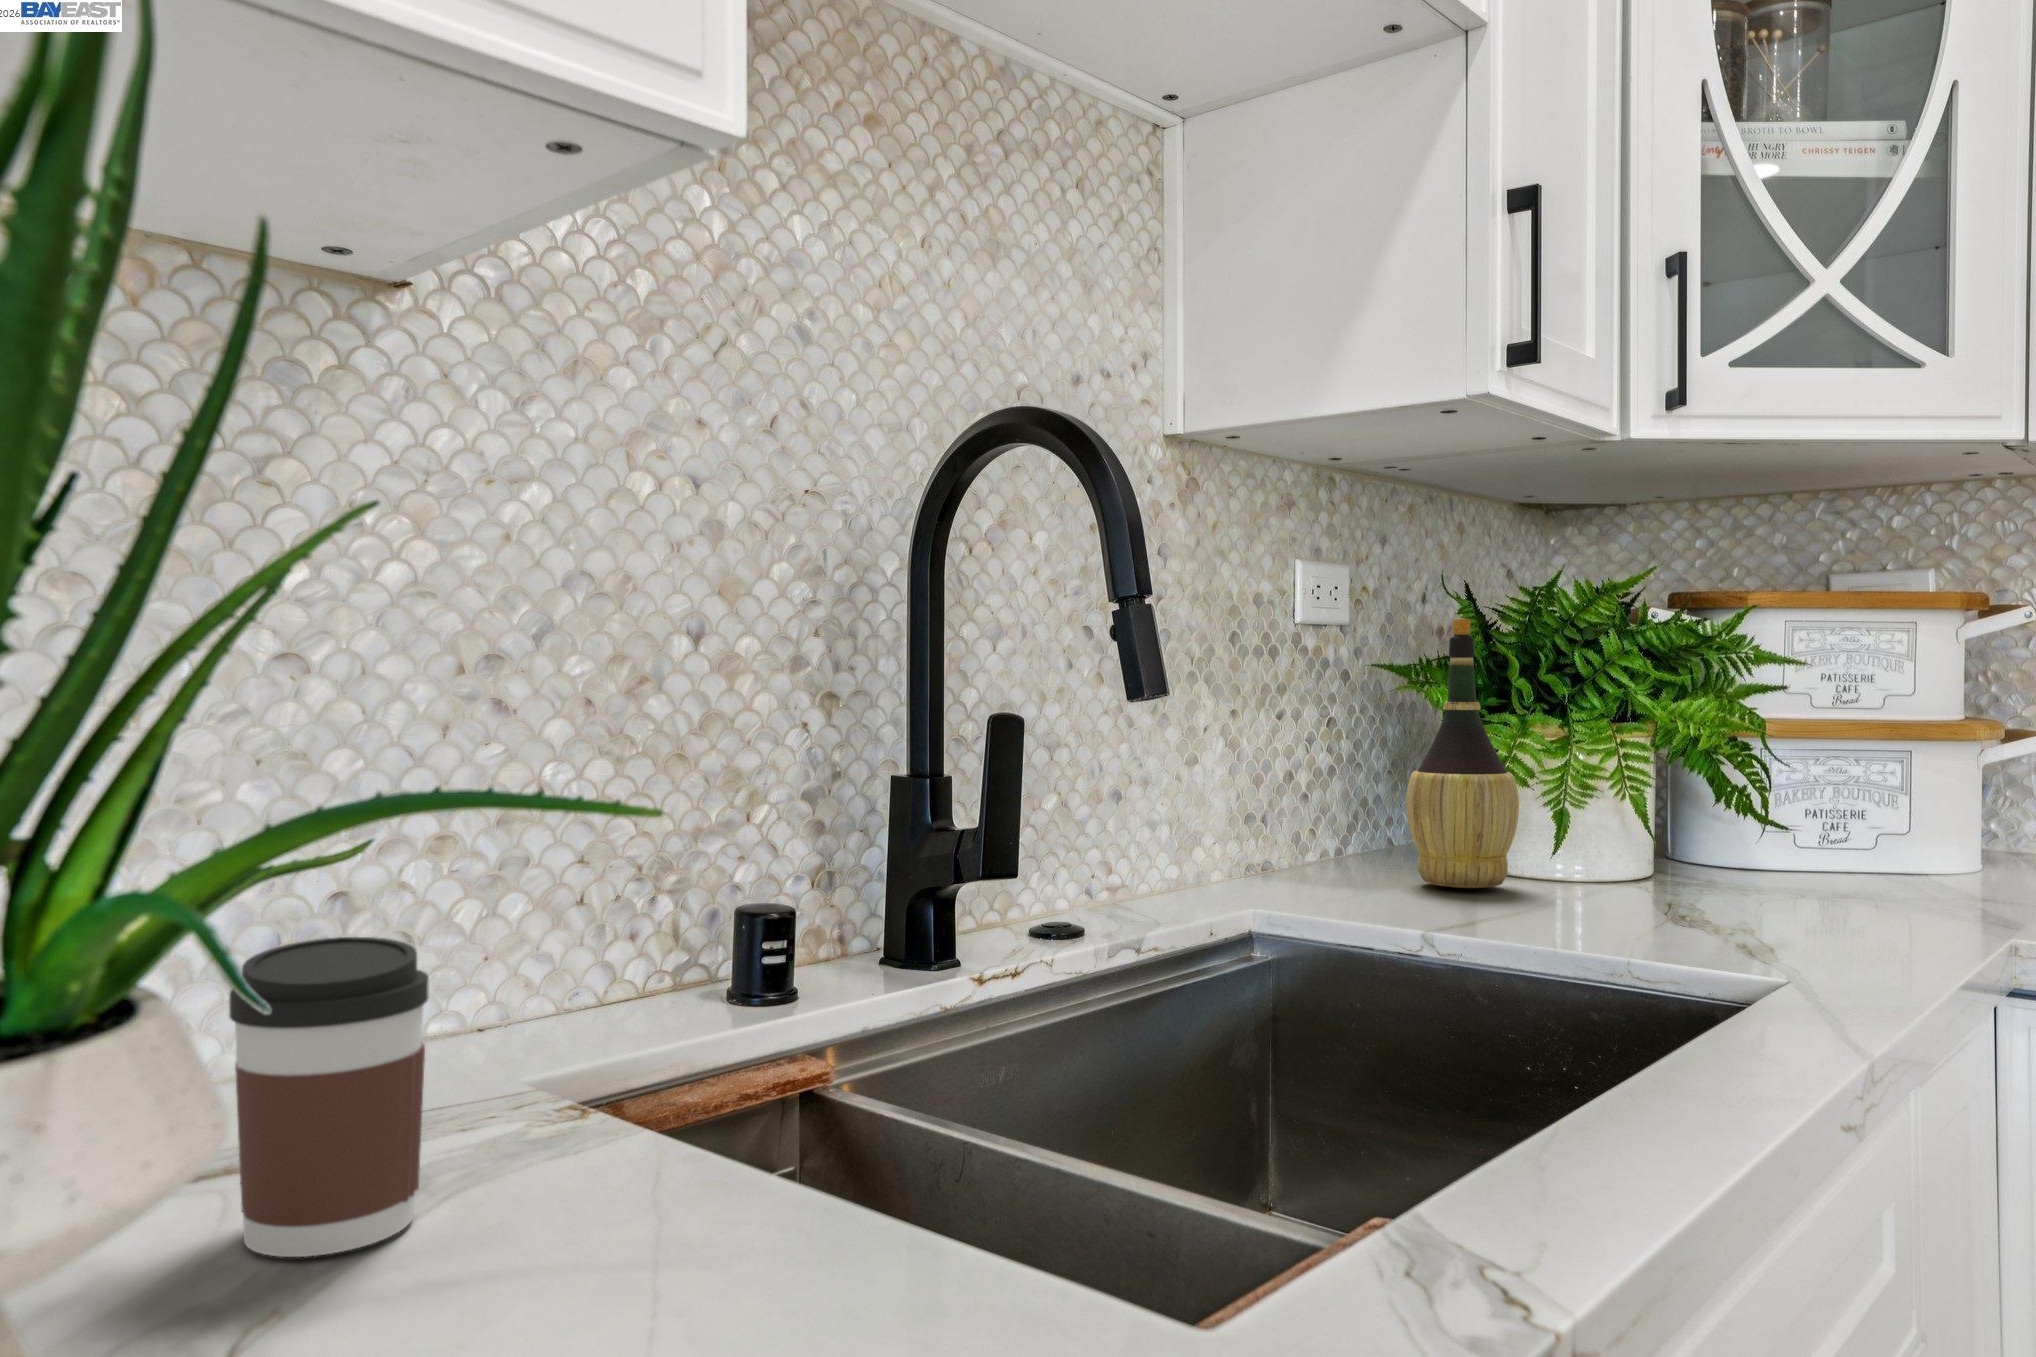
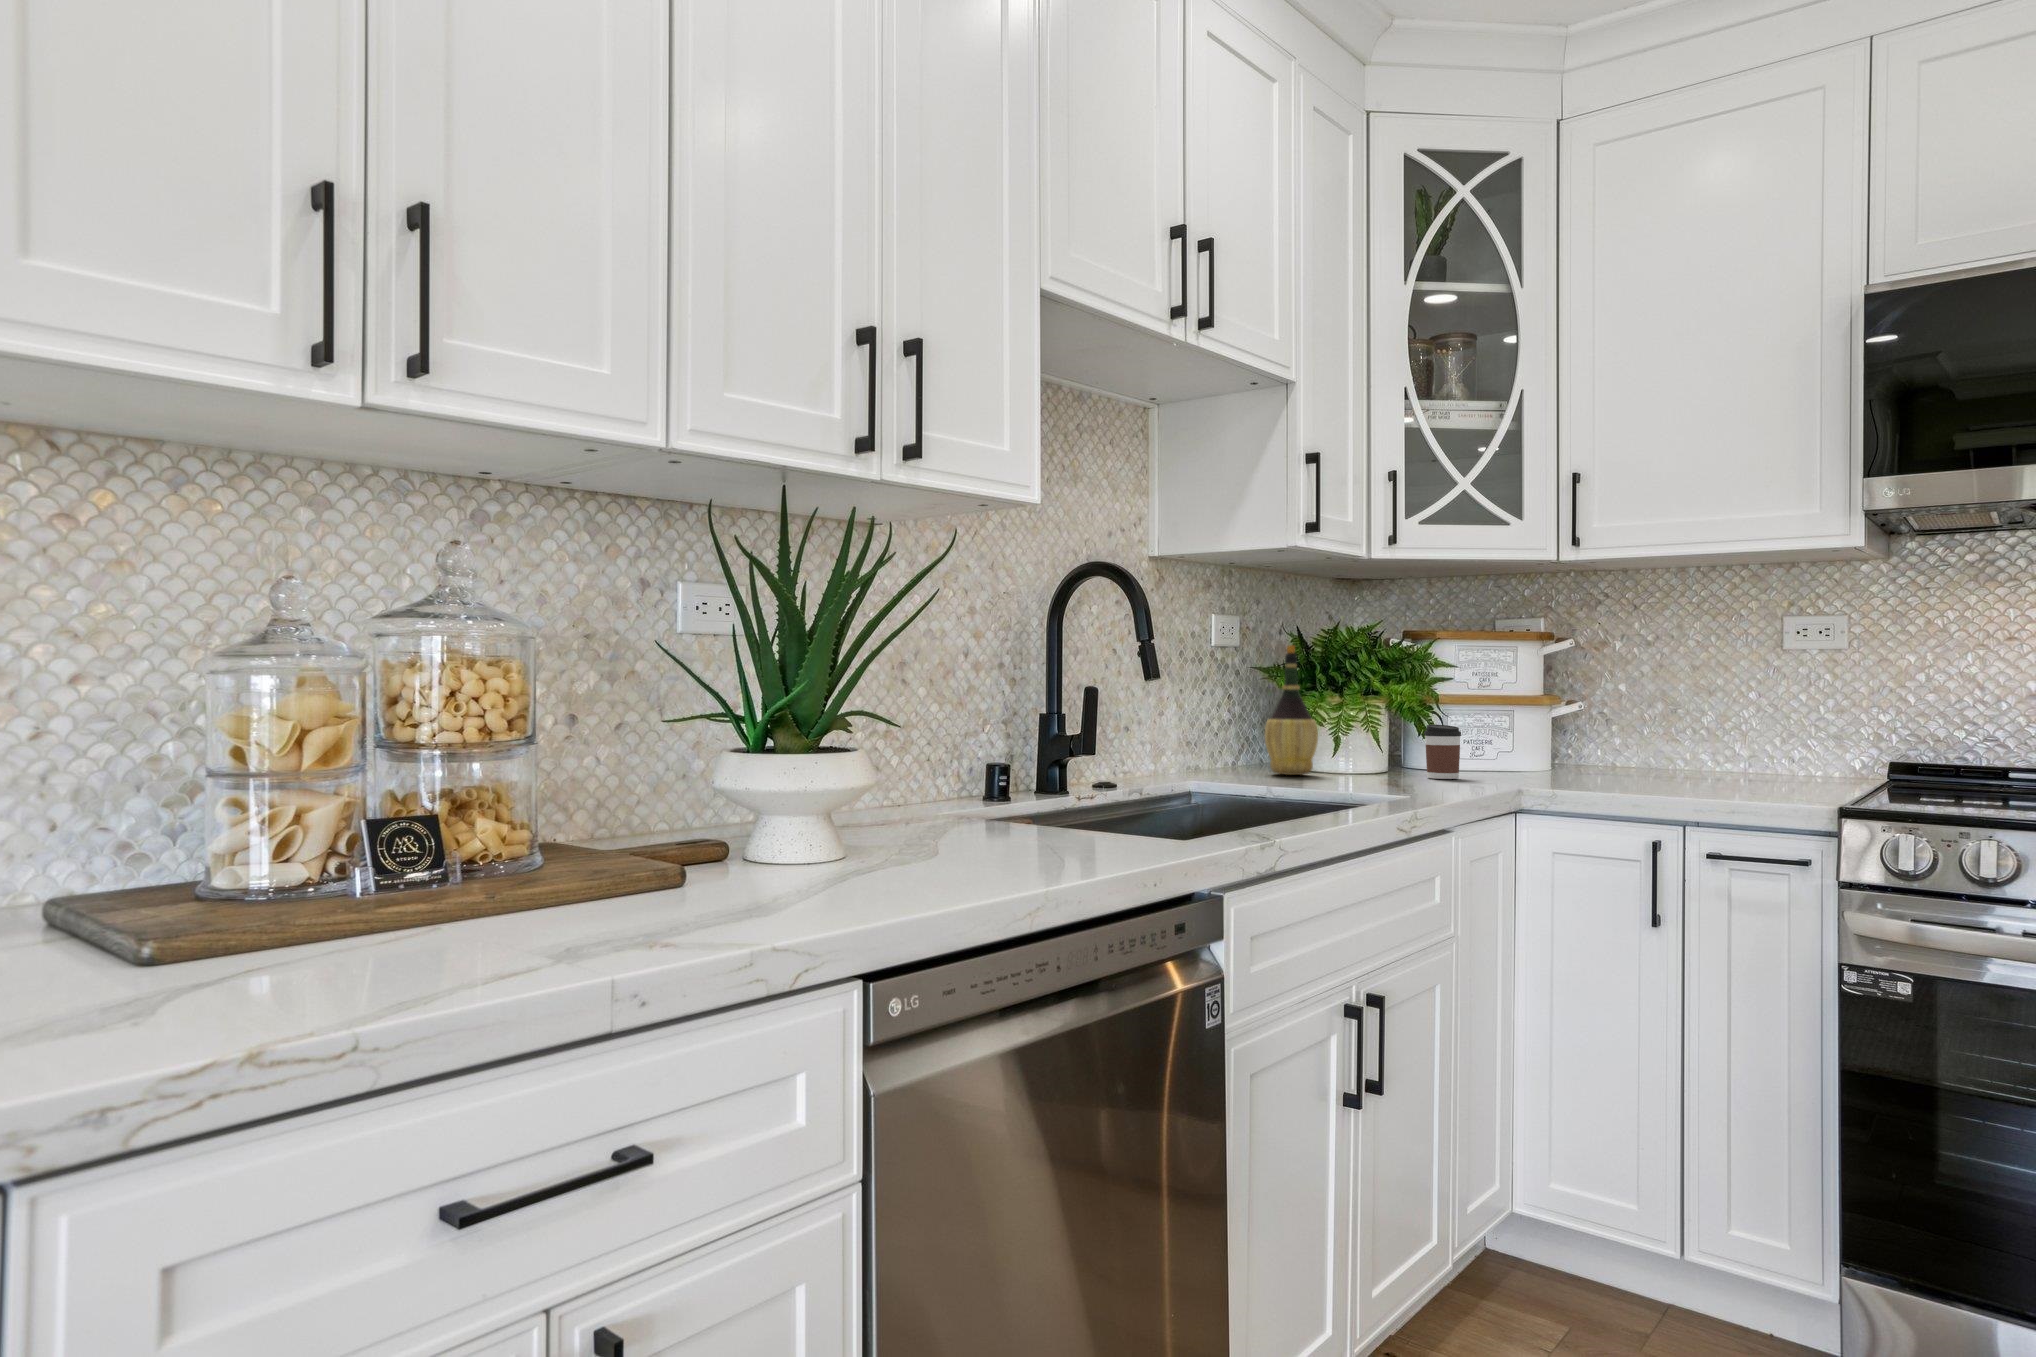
coffee cup: present [229,937,429,1257] -> present [1424,725,1461,779]

